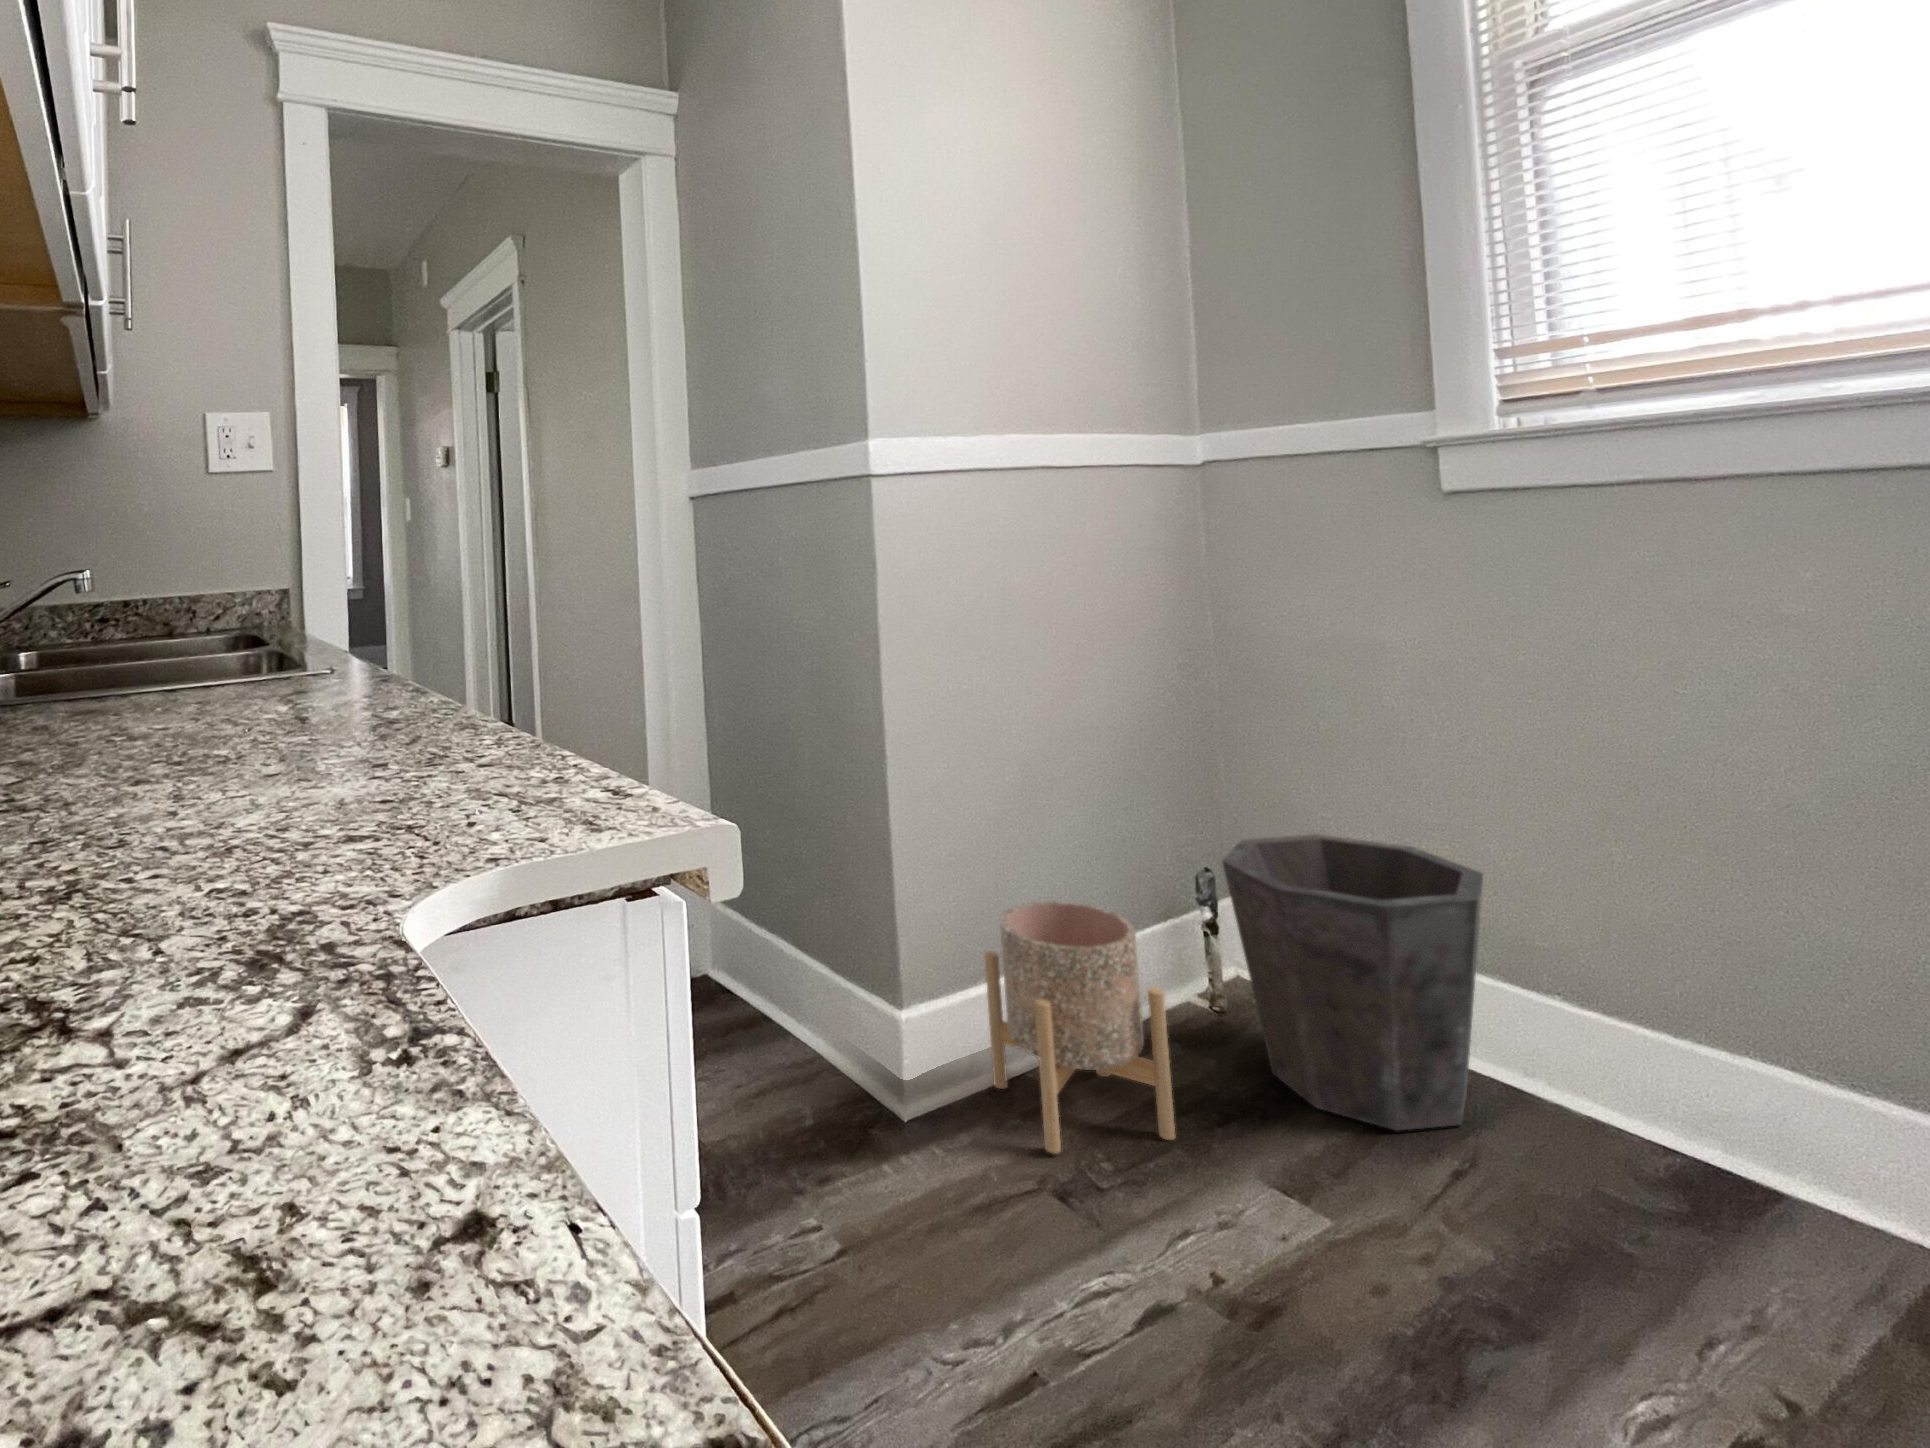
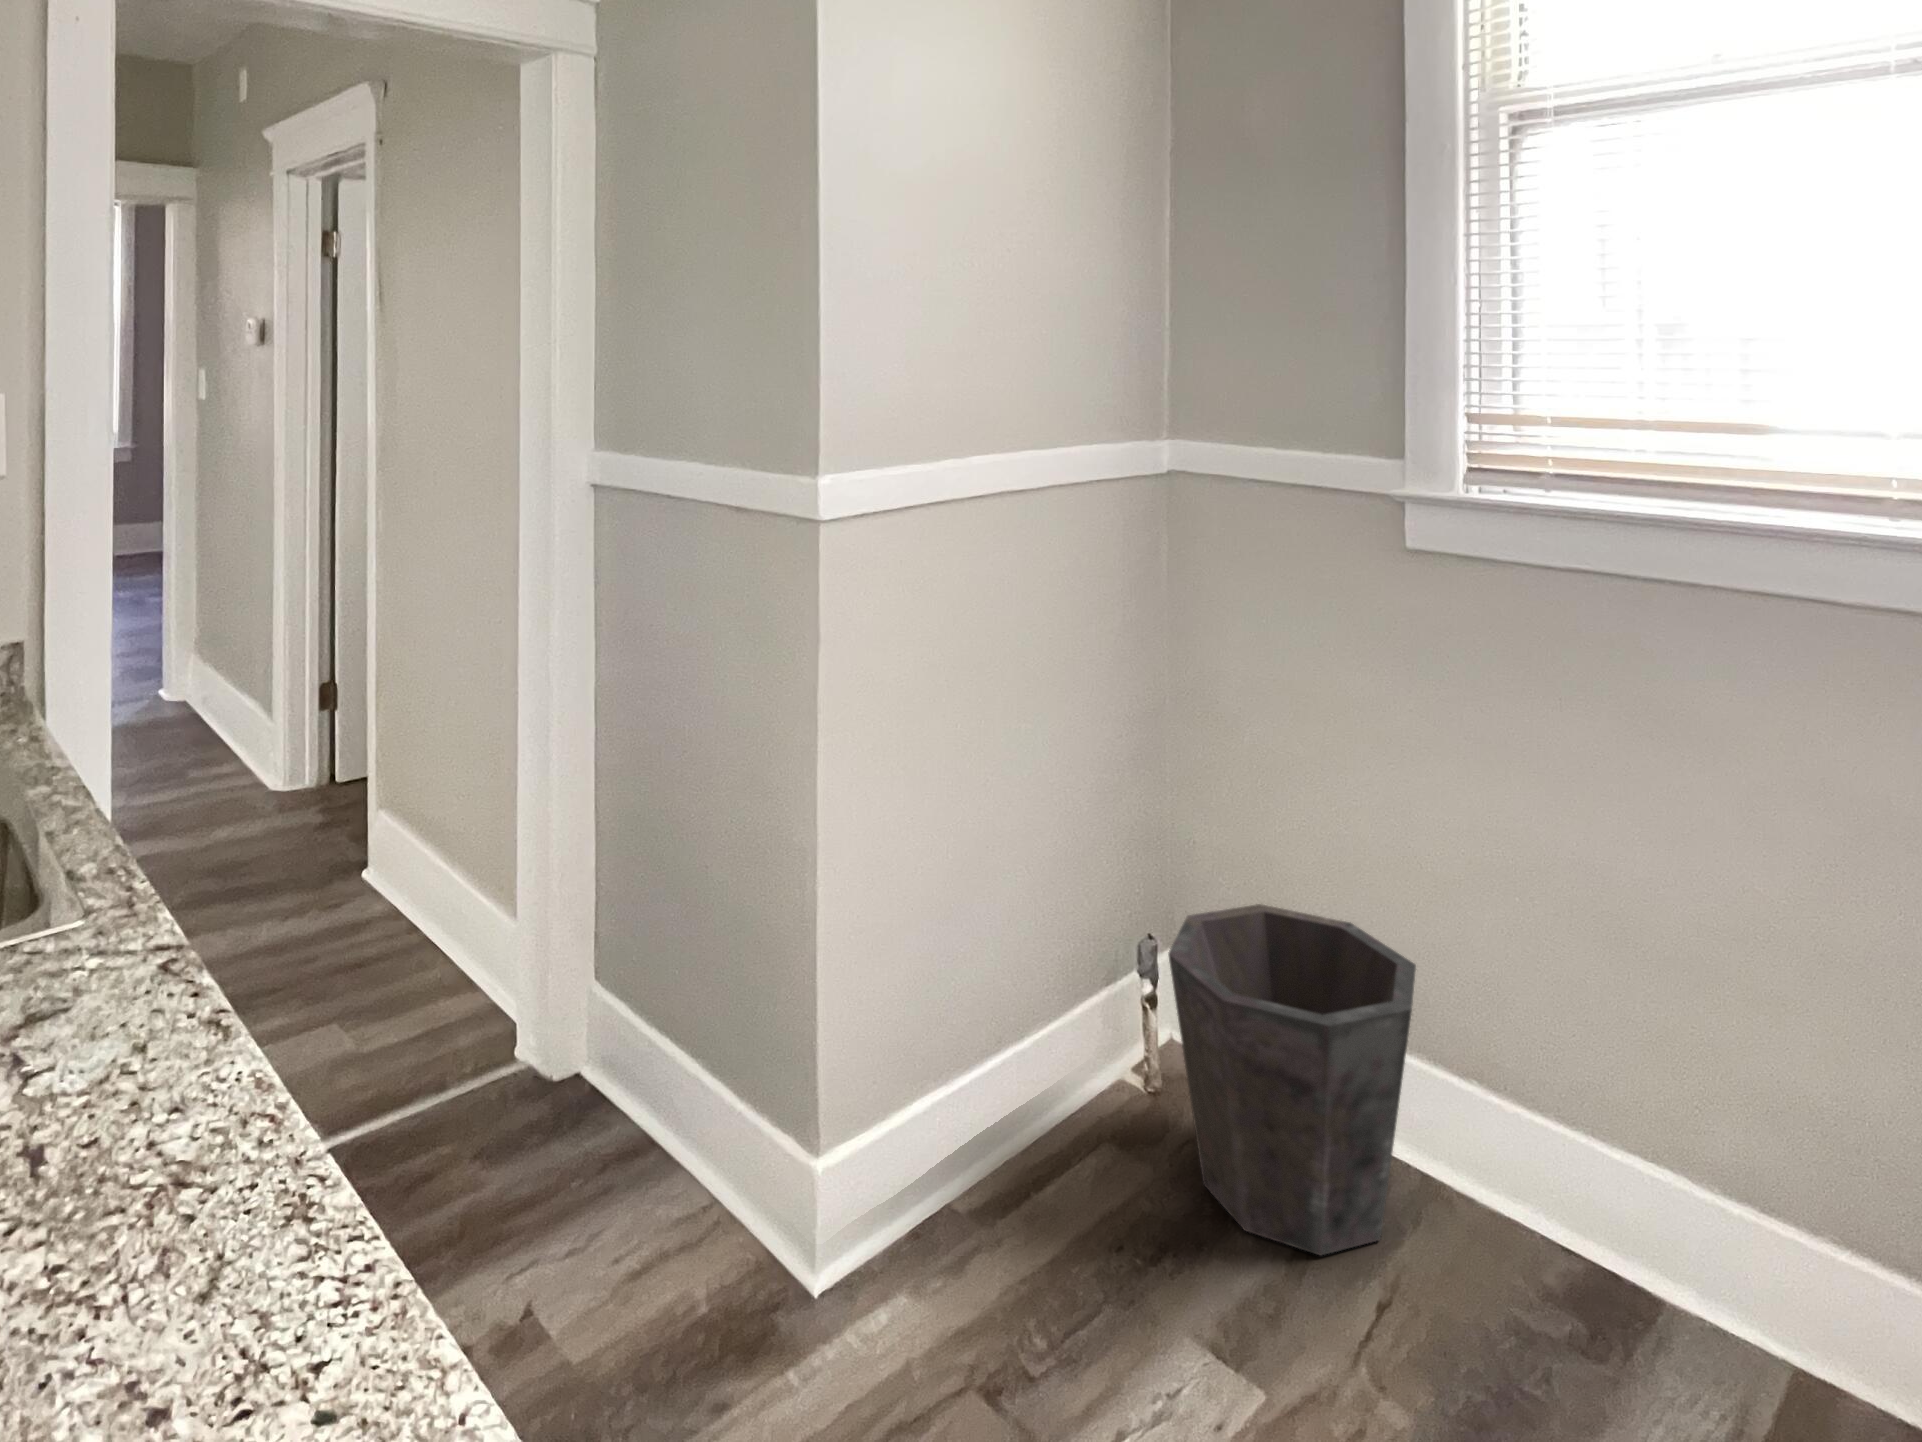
planter: present [985,901,1175,1153] -> none [912,1009,1105,1331]

